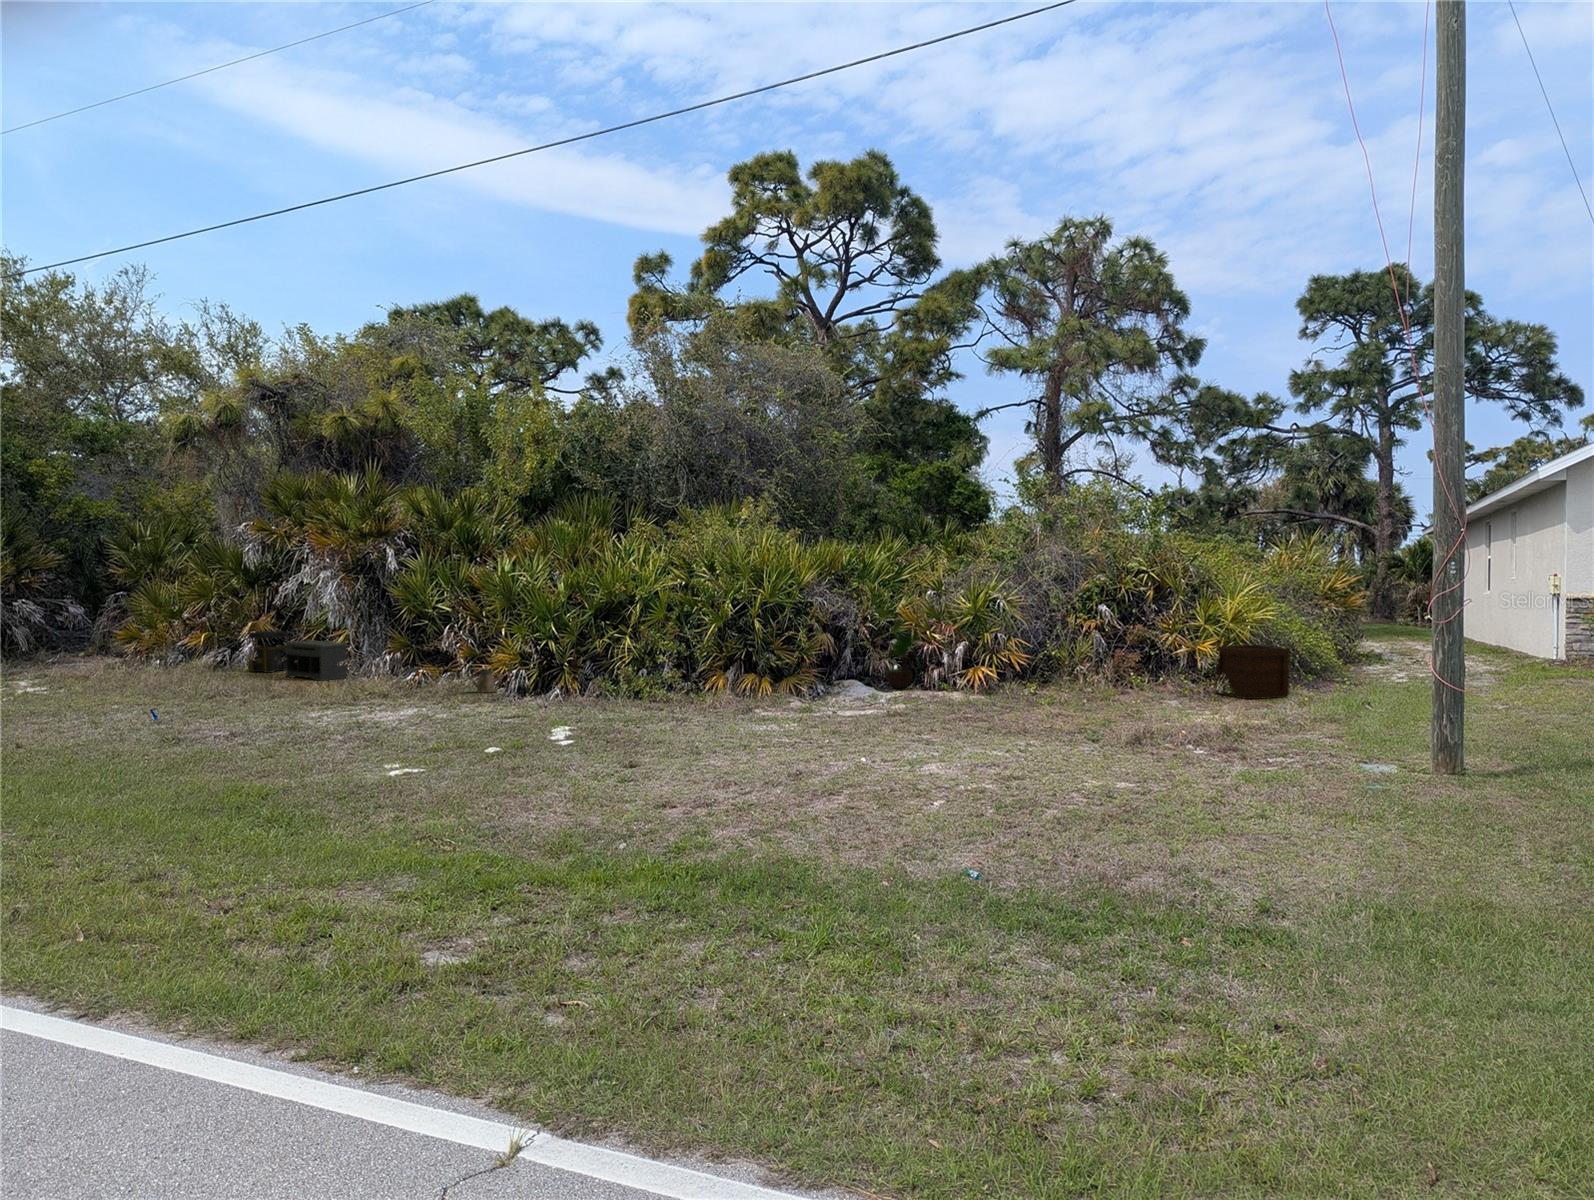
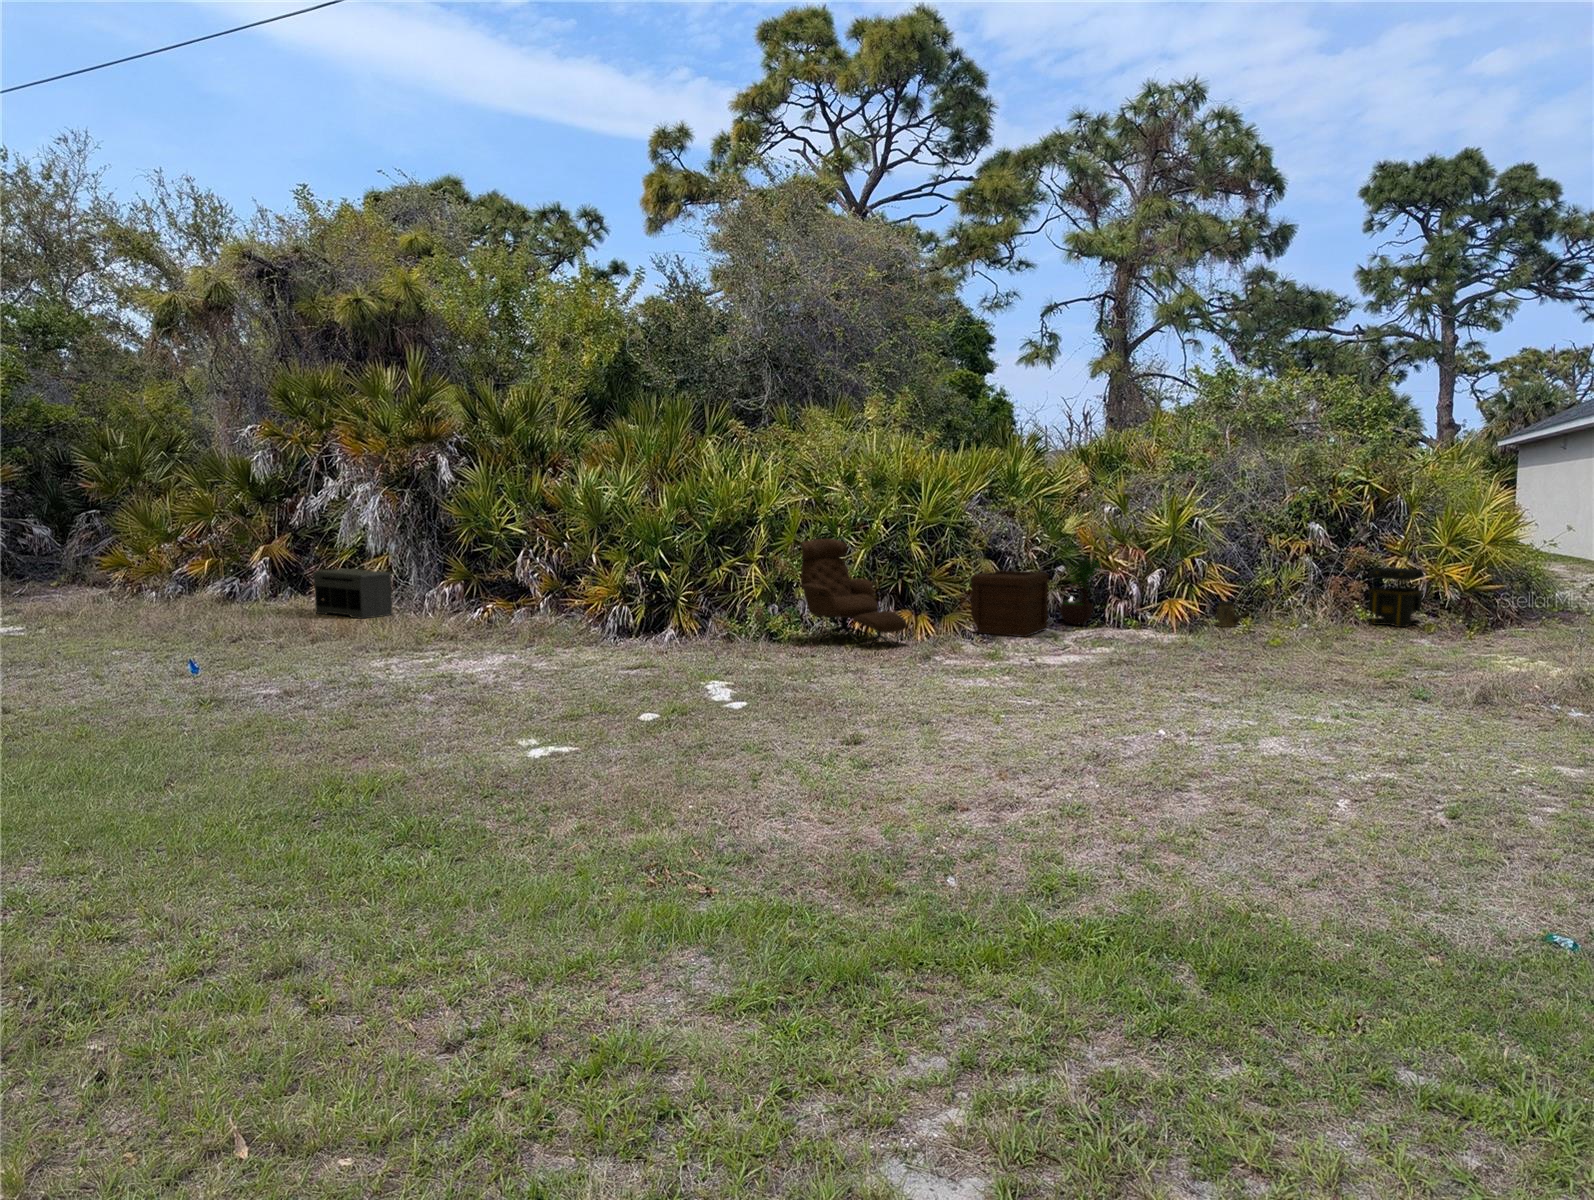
lounge chair: none [659,616,741,703] -> present [801,539,908,647]
toolbox: present [248,631,288,673] -> present [1367,567,1424,627]
wooden crate: present [1215,645,1290,699] -> present [970,570,1049,637]
watering can: present [466,671,498,693] -> present [1209,601,1257,627]

